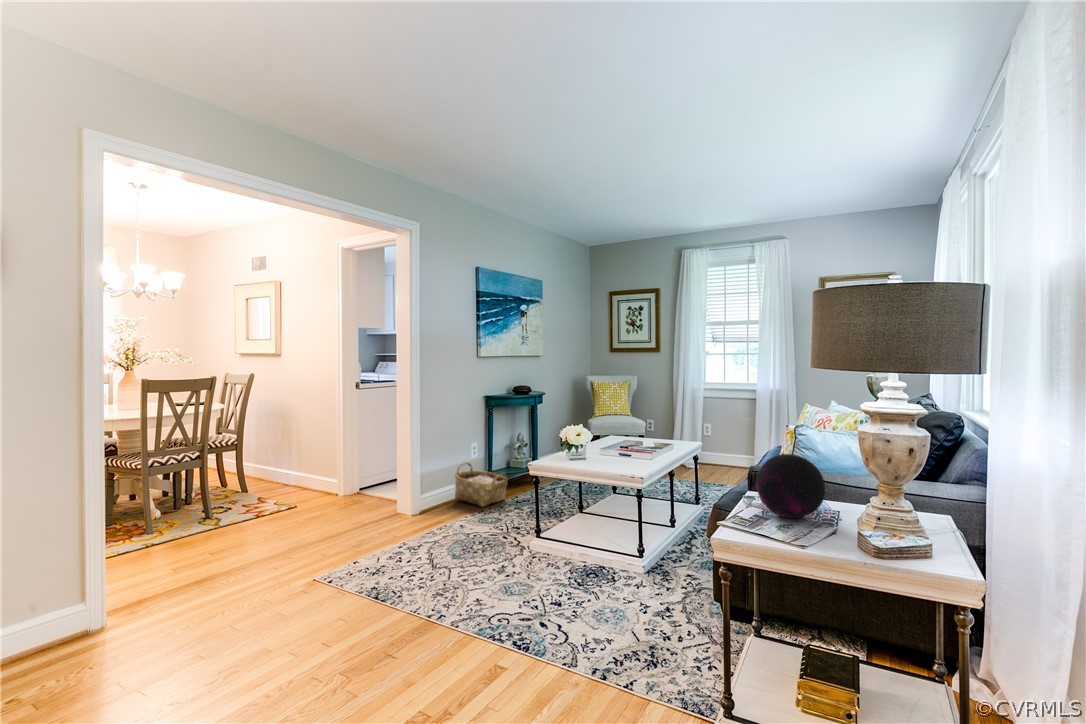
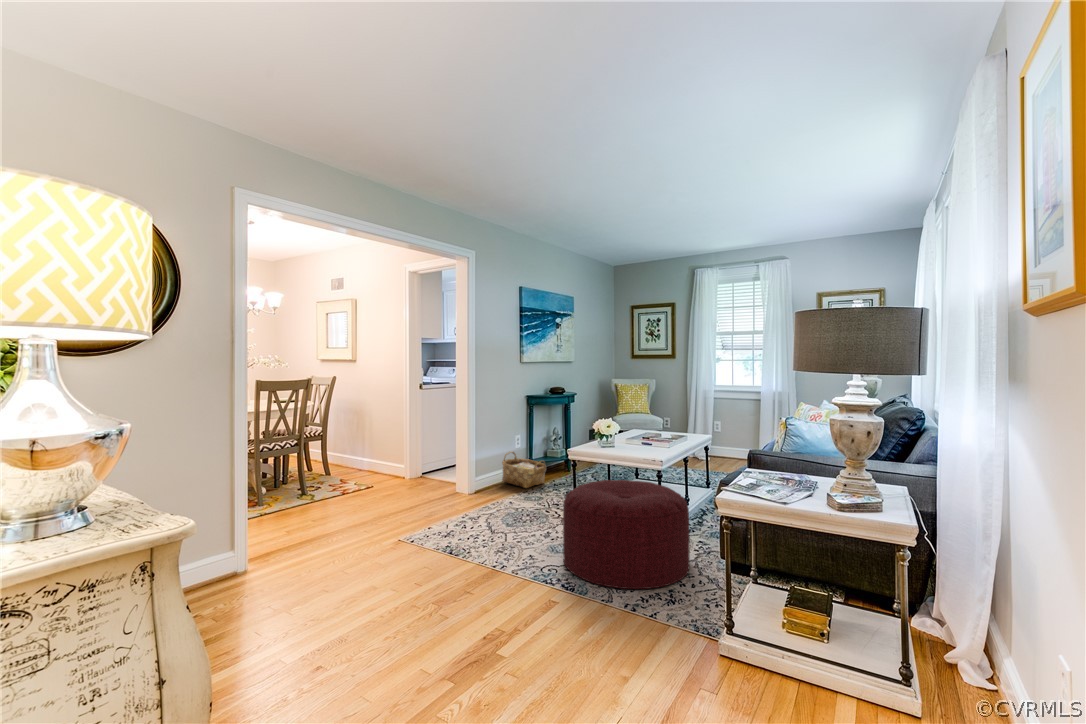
decorative orb: present [756,454,825,518] -> none [752,437,805,486]
ottoman: none [519,501,675,646] -> present [563,480,690,589]

